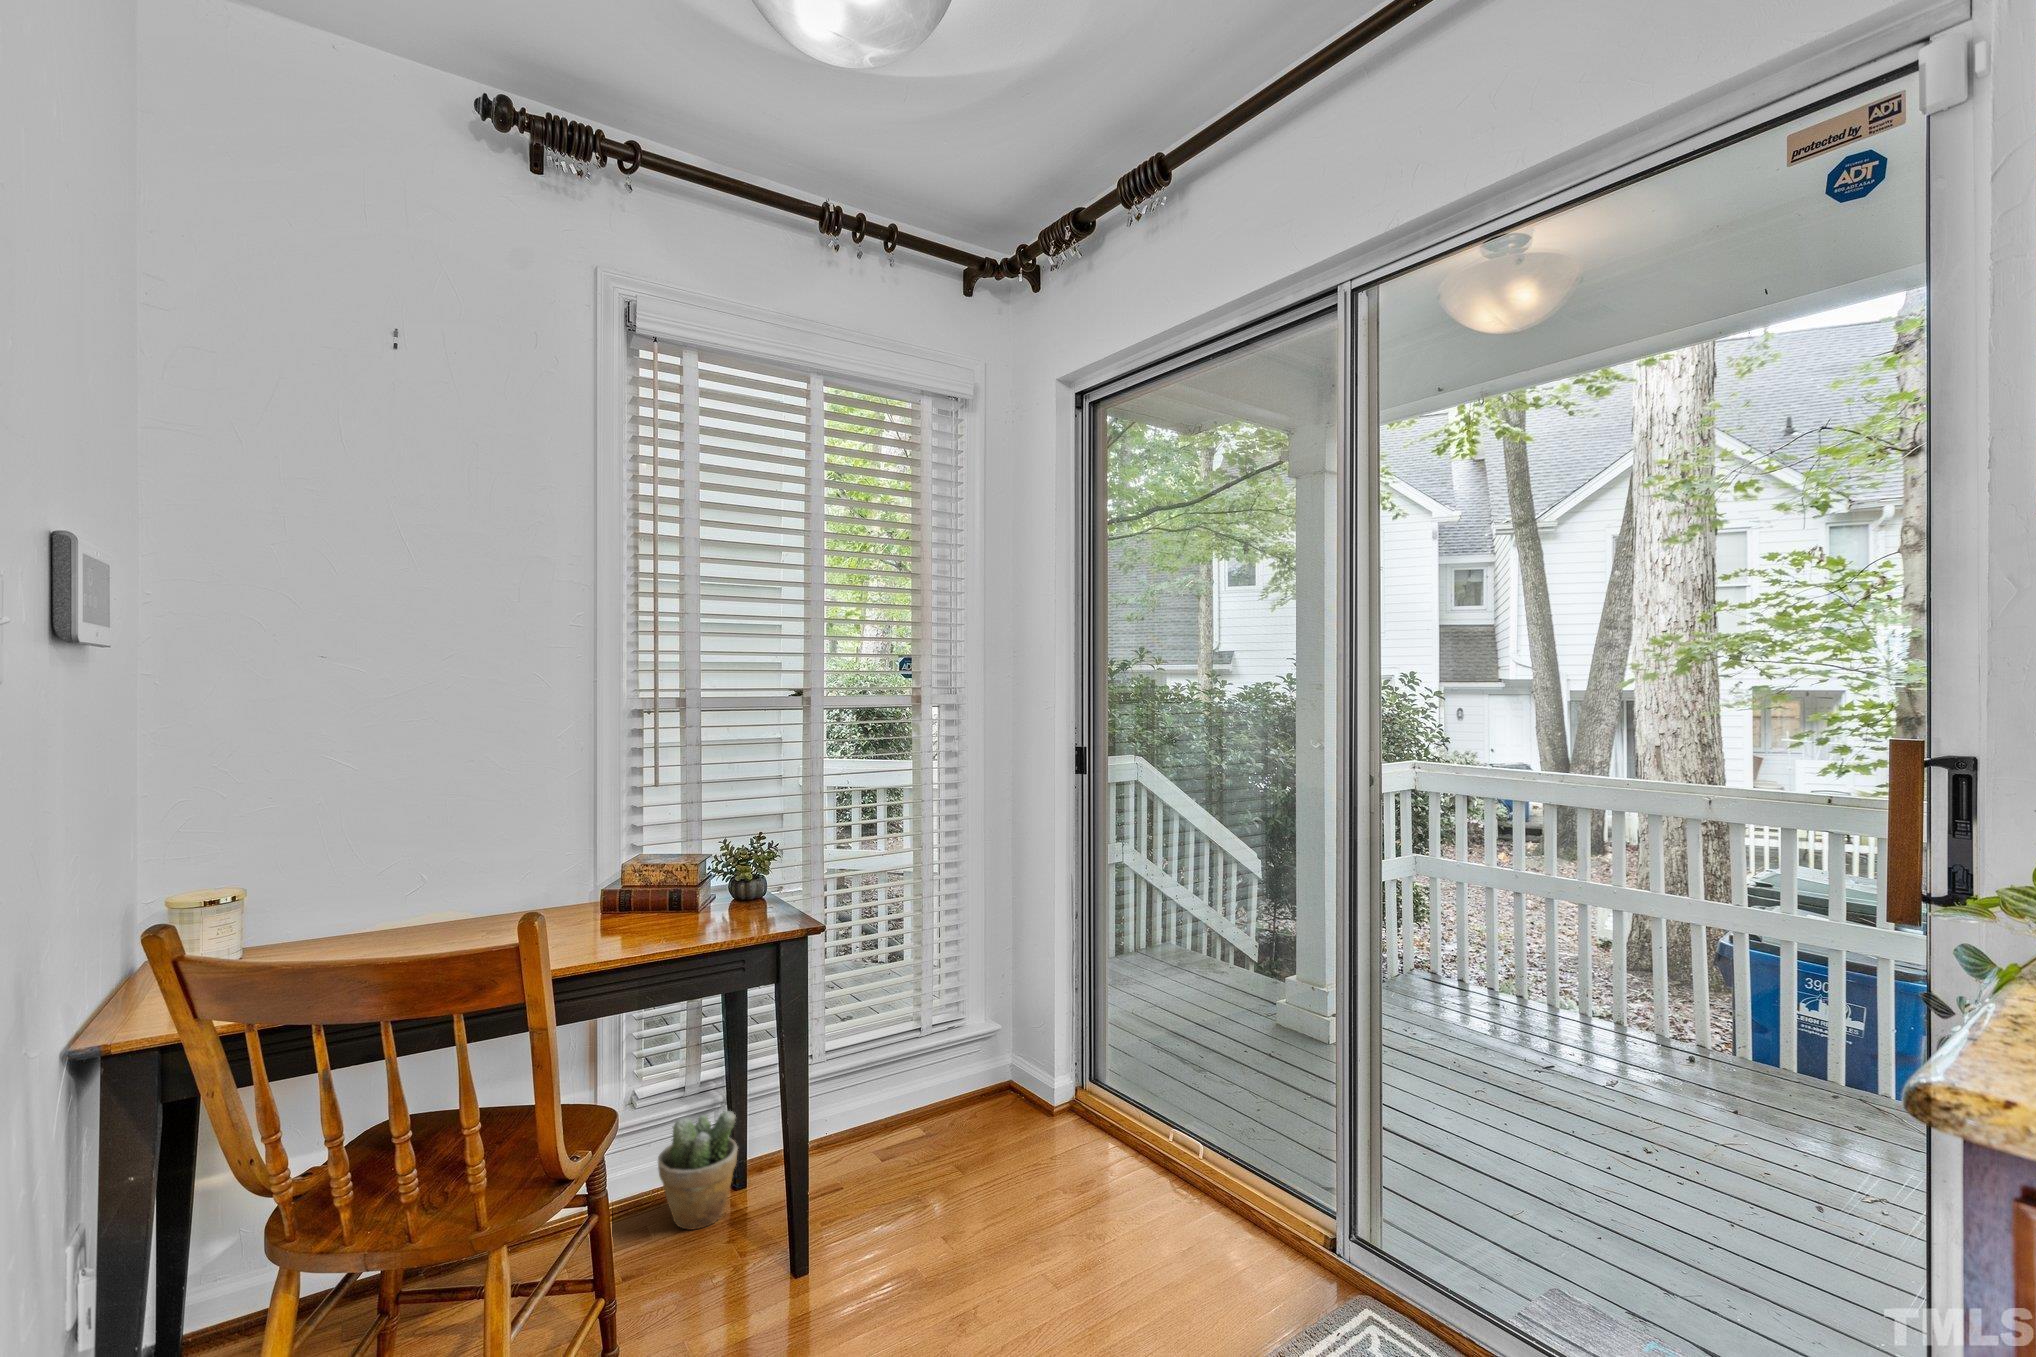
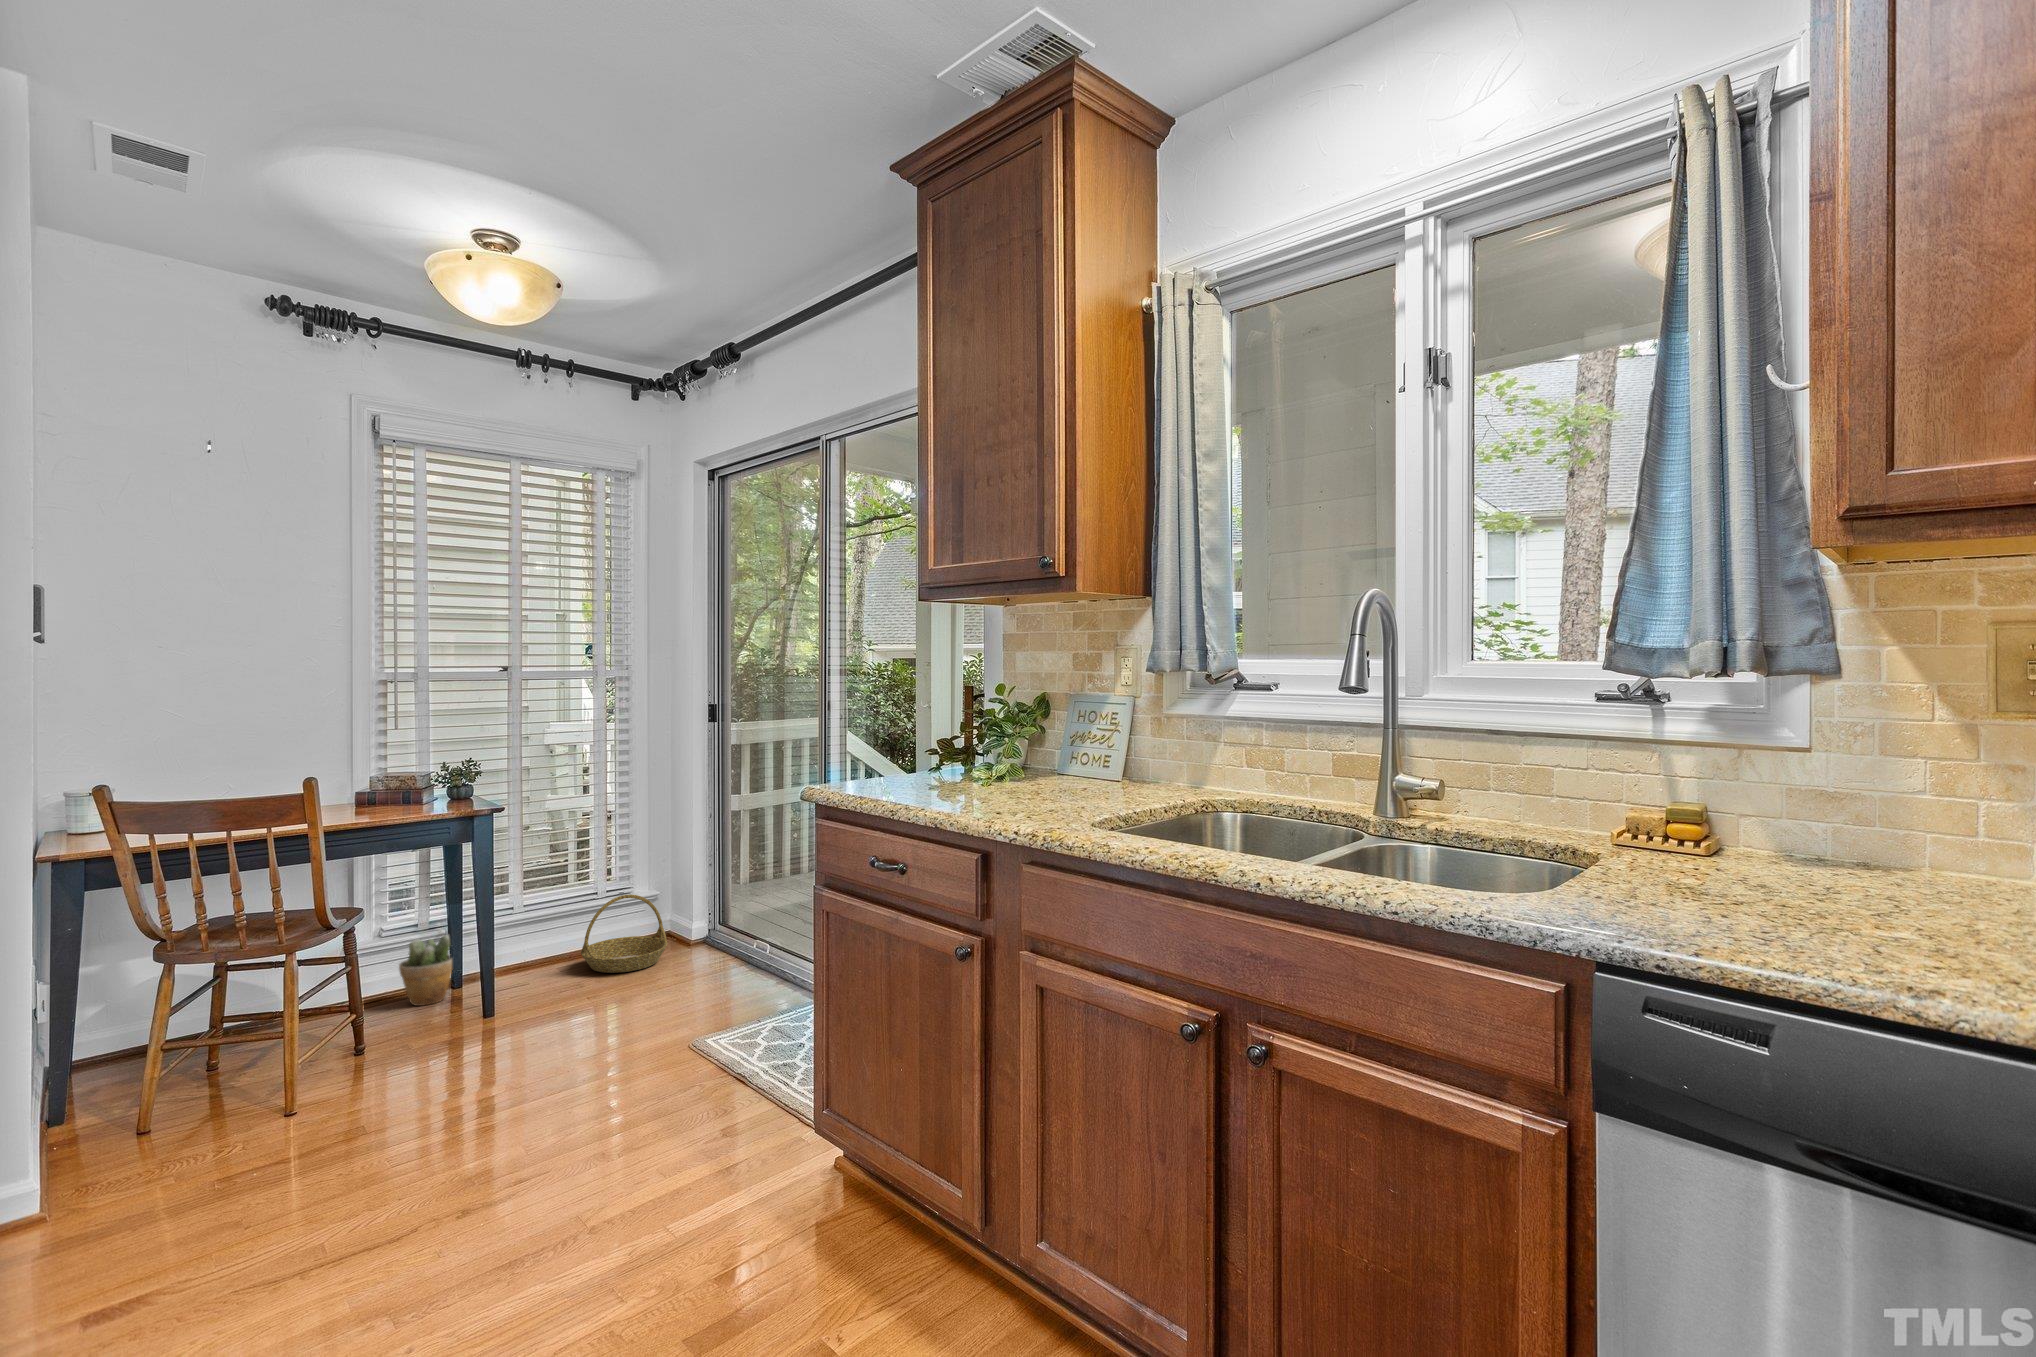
basket: none [908,1033,1031,1163] -> present [581,894,667,973]

